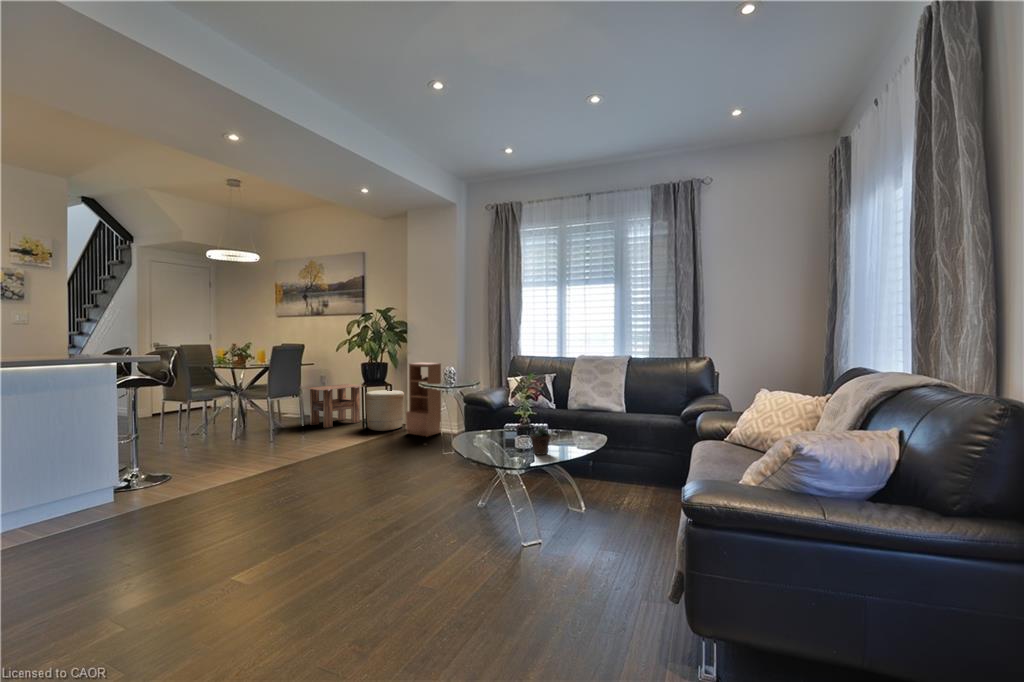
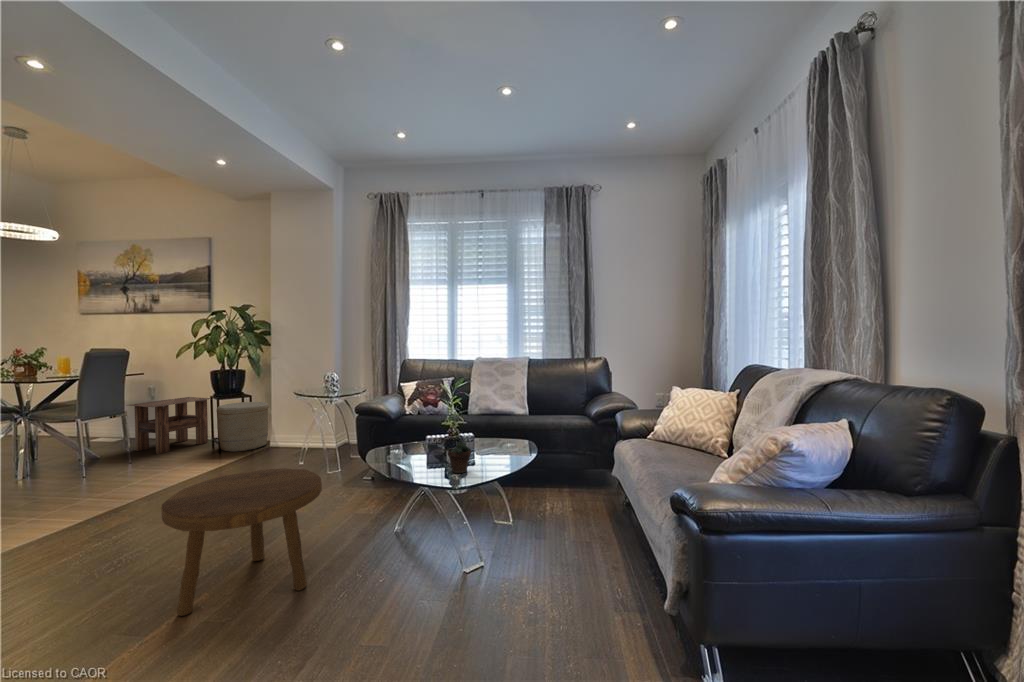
bookcase: present [406,363,441,436] -> none [273,369,318,454]
footstool: none [320,438,429,536] -> present [161,469,322,616]

